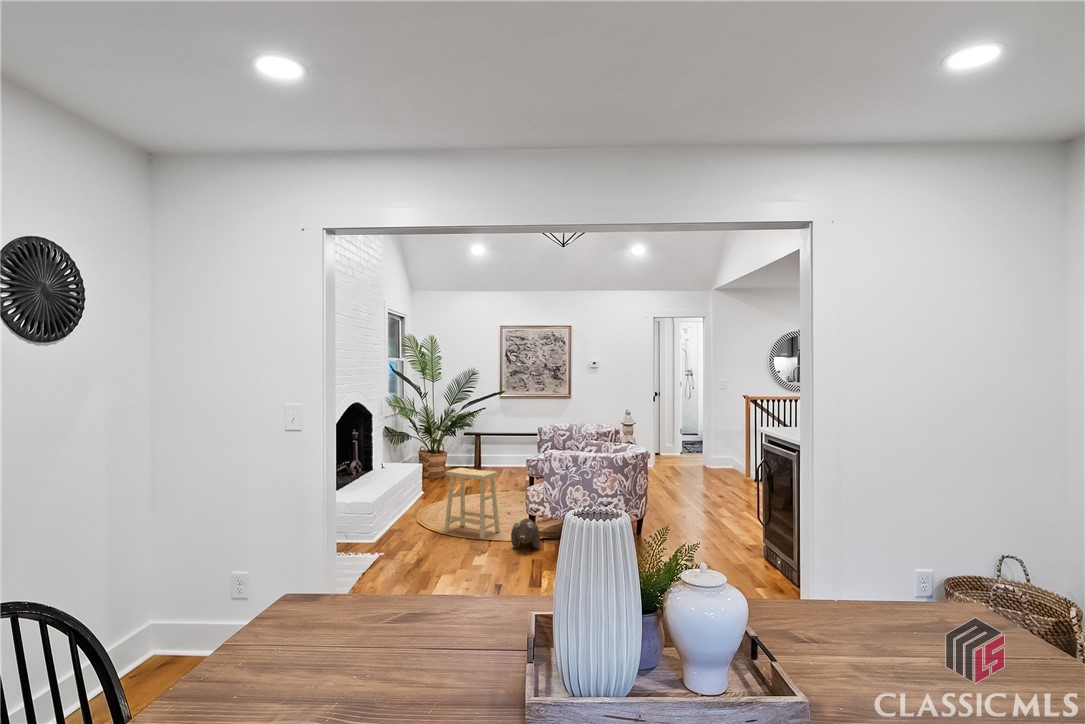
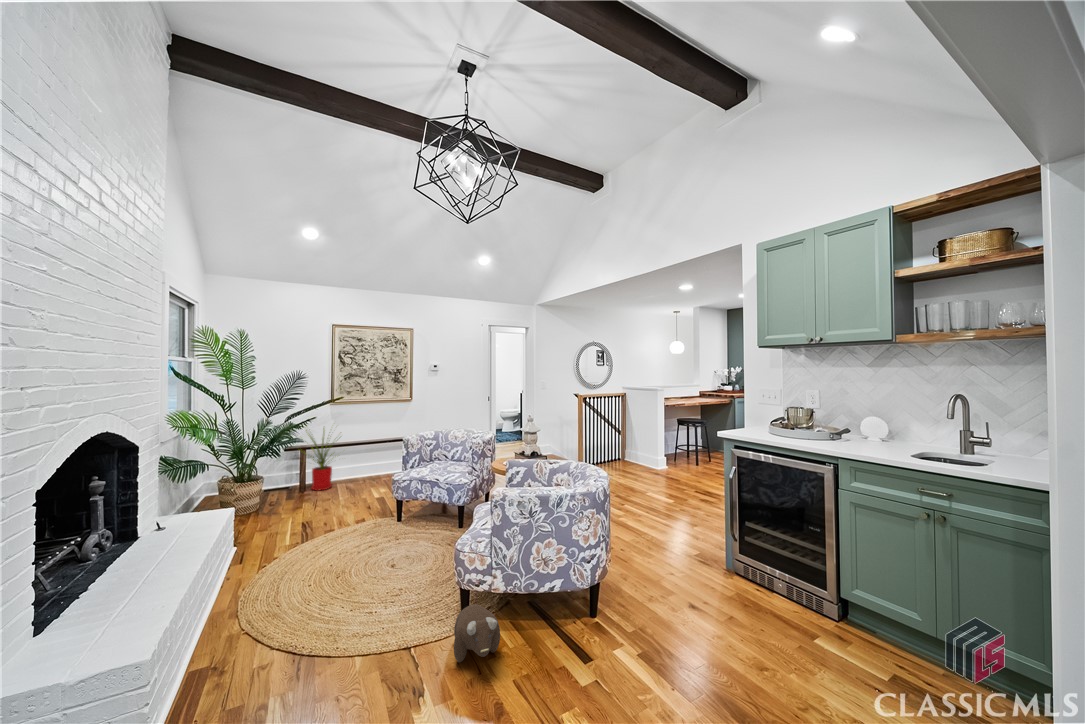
house plant: none [469,413,512,471] -> present [306,430,332,491]
footstool: present [444,468,500,539] -> none [308,530,408,657]

